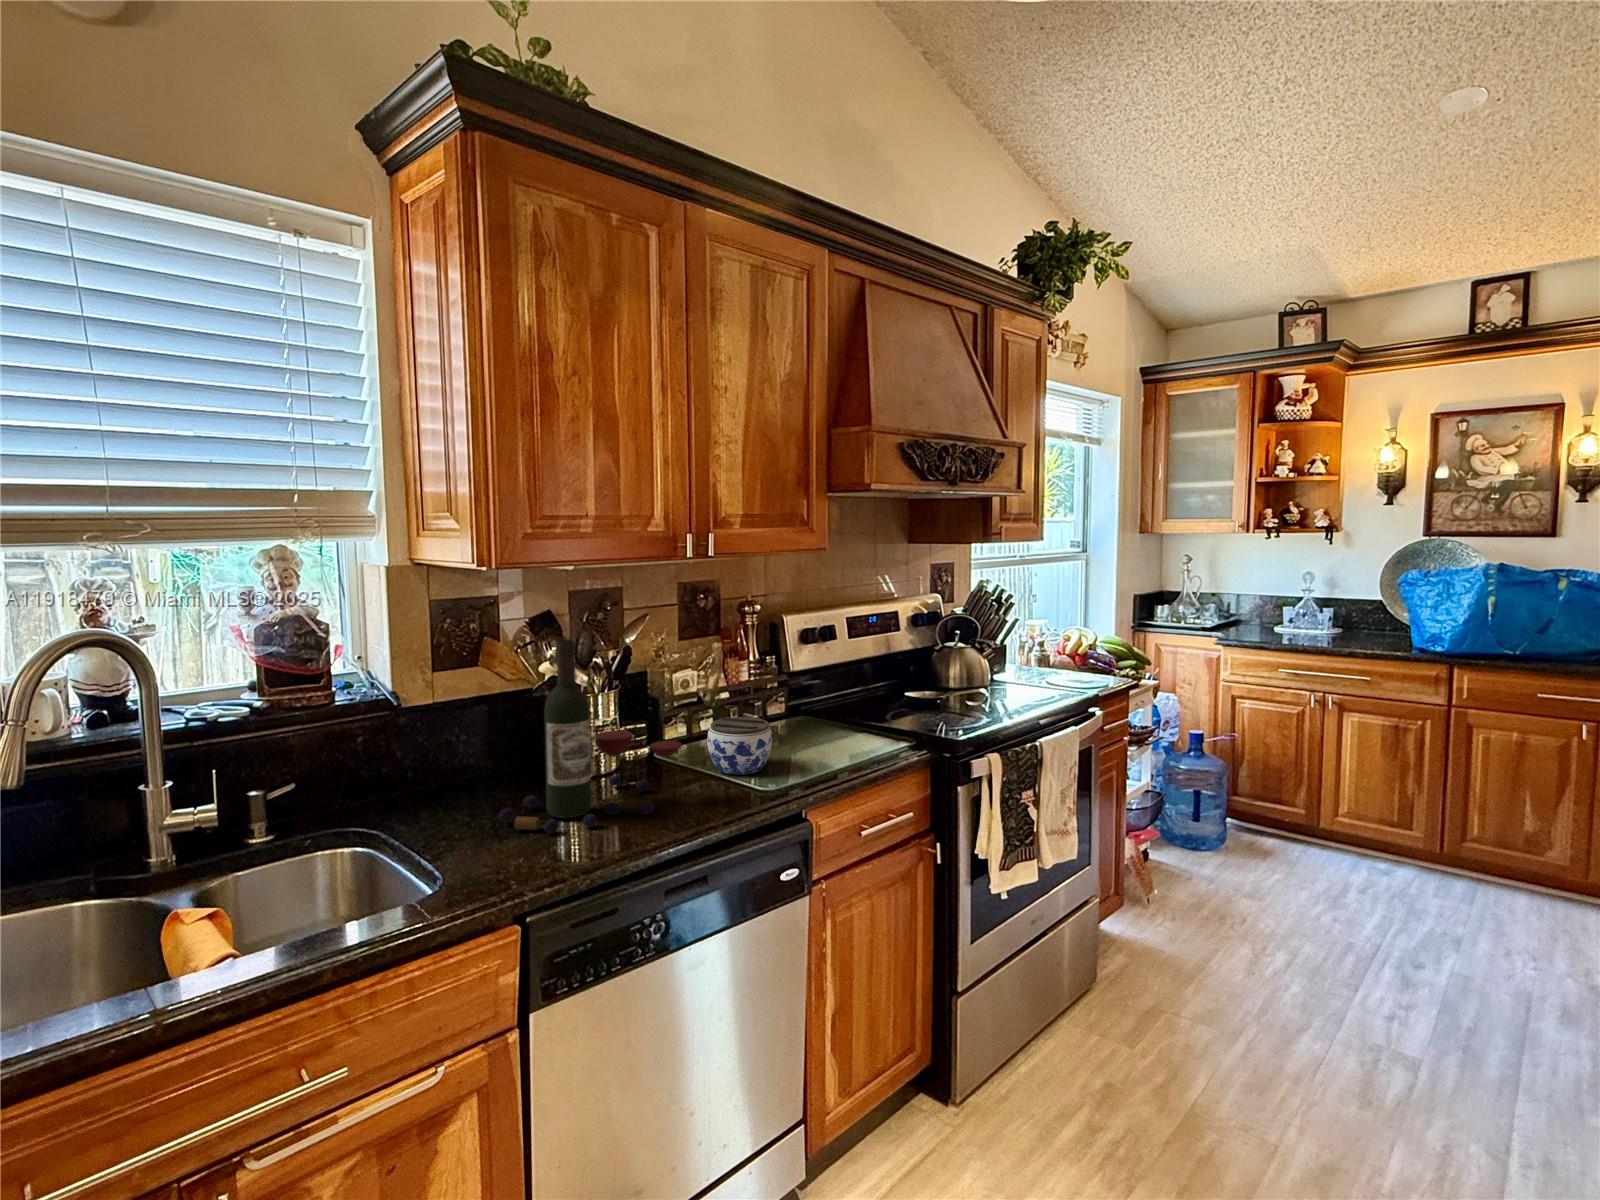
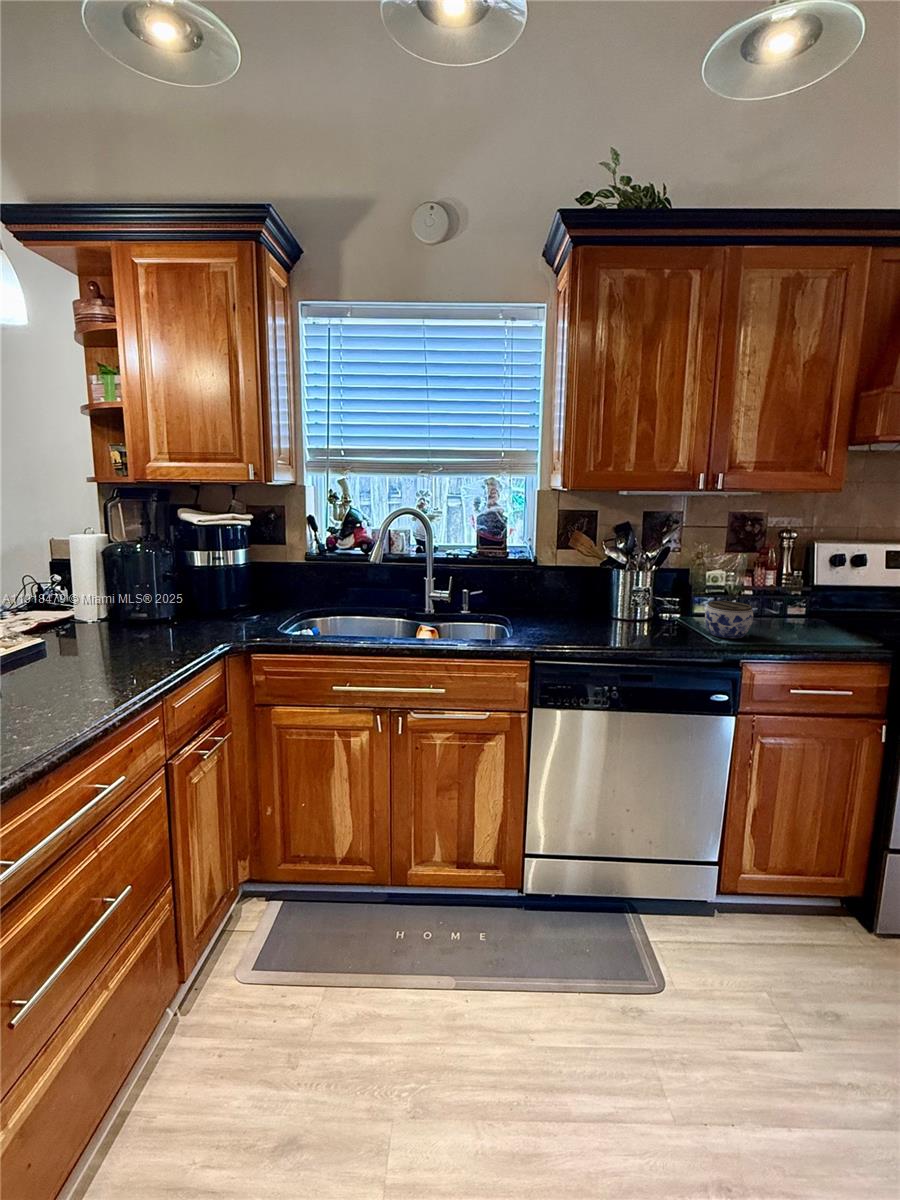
wine bottle: present [499,639,682,833] -> none [562,532,675,641]

